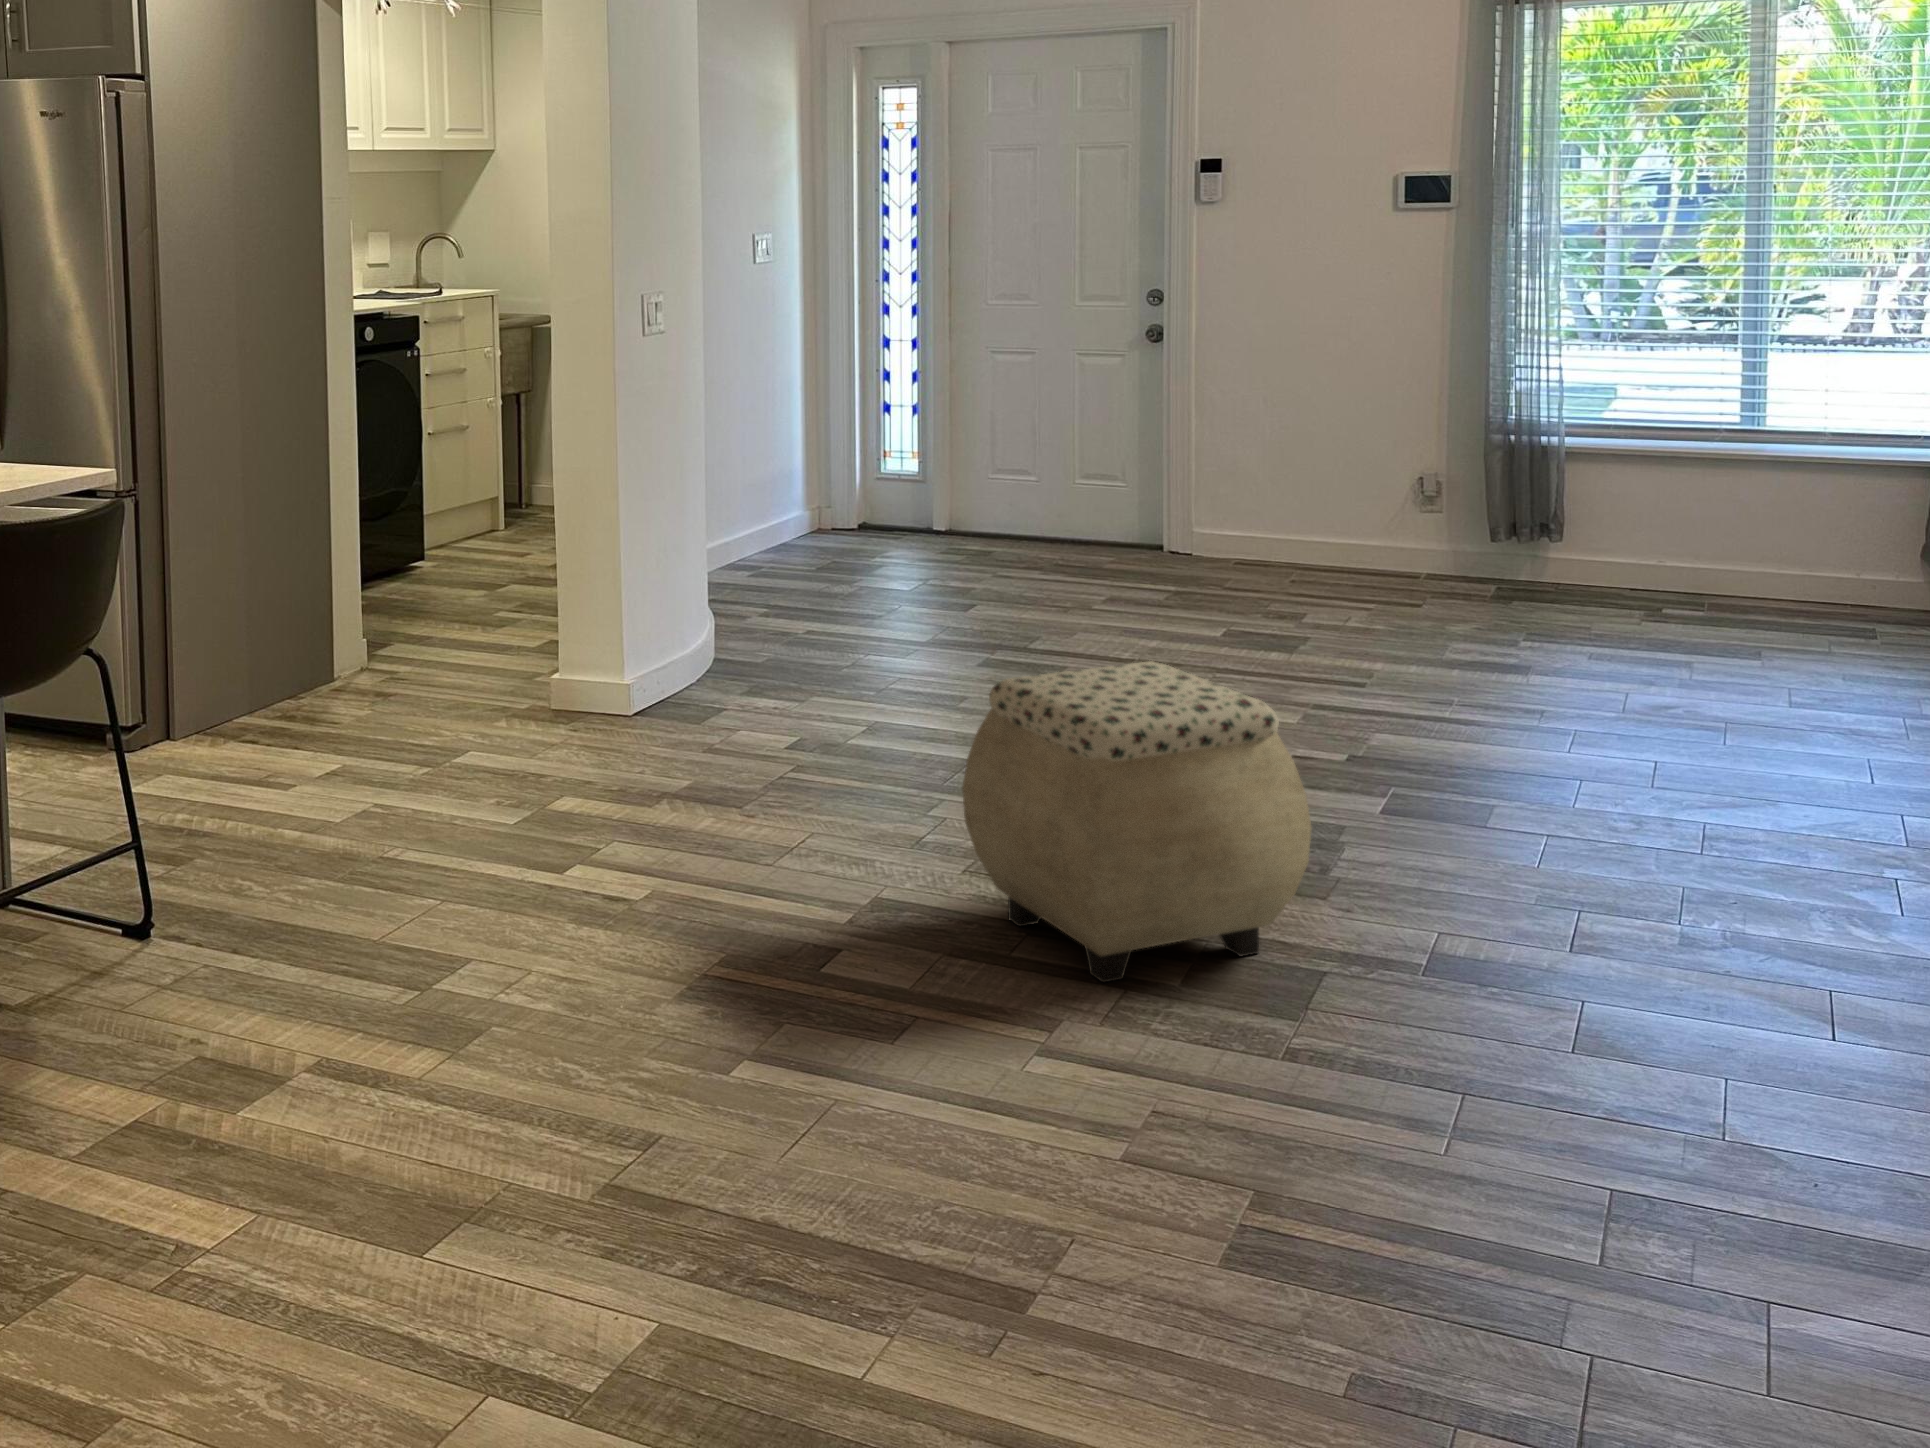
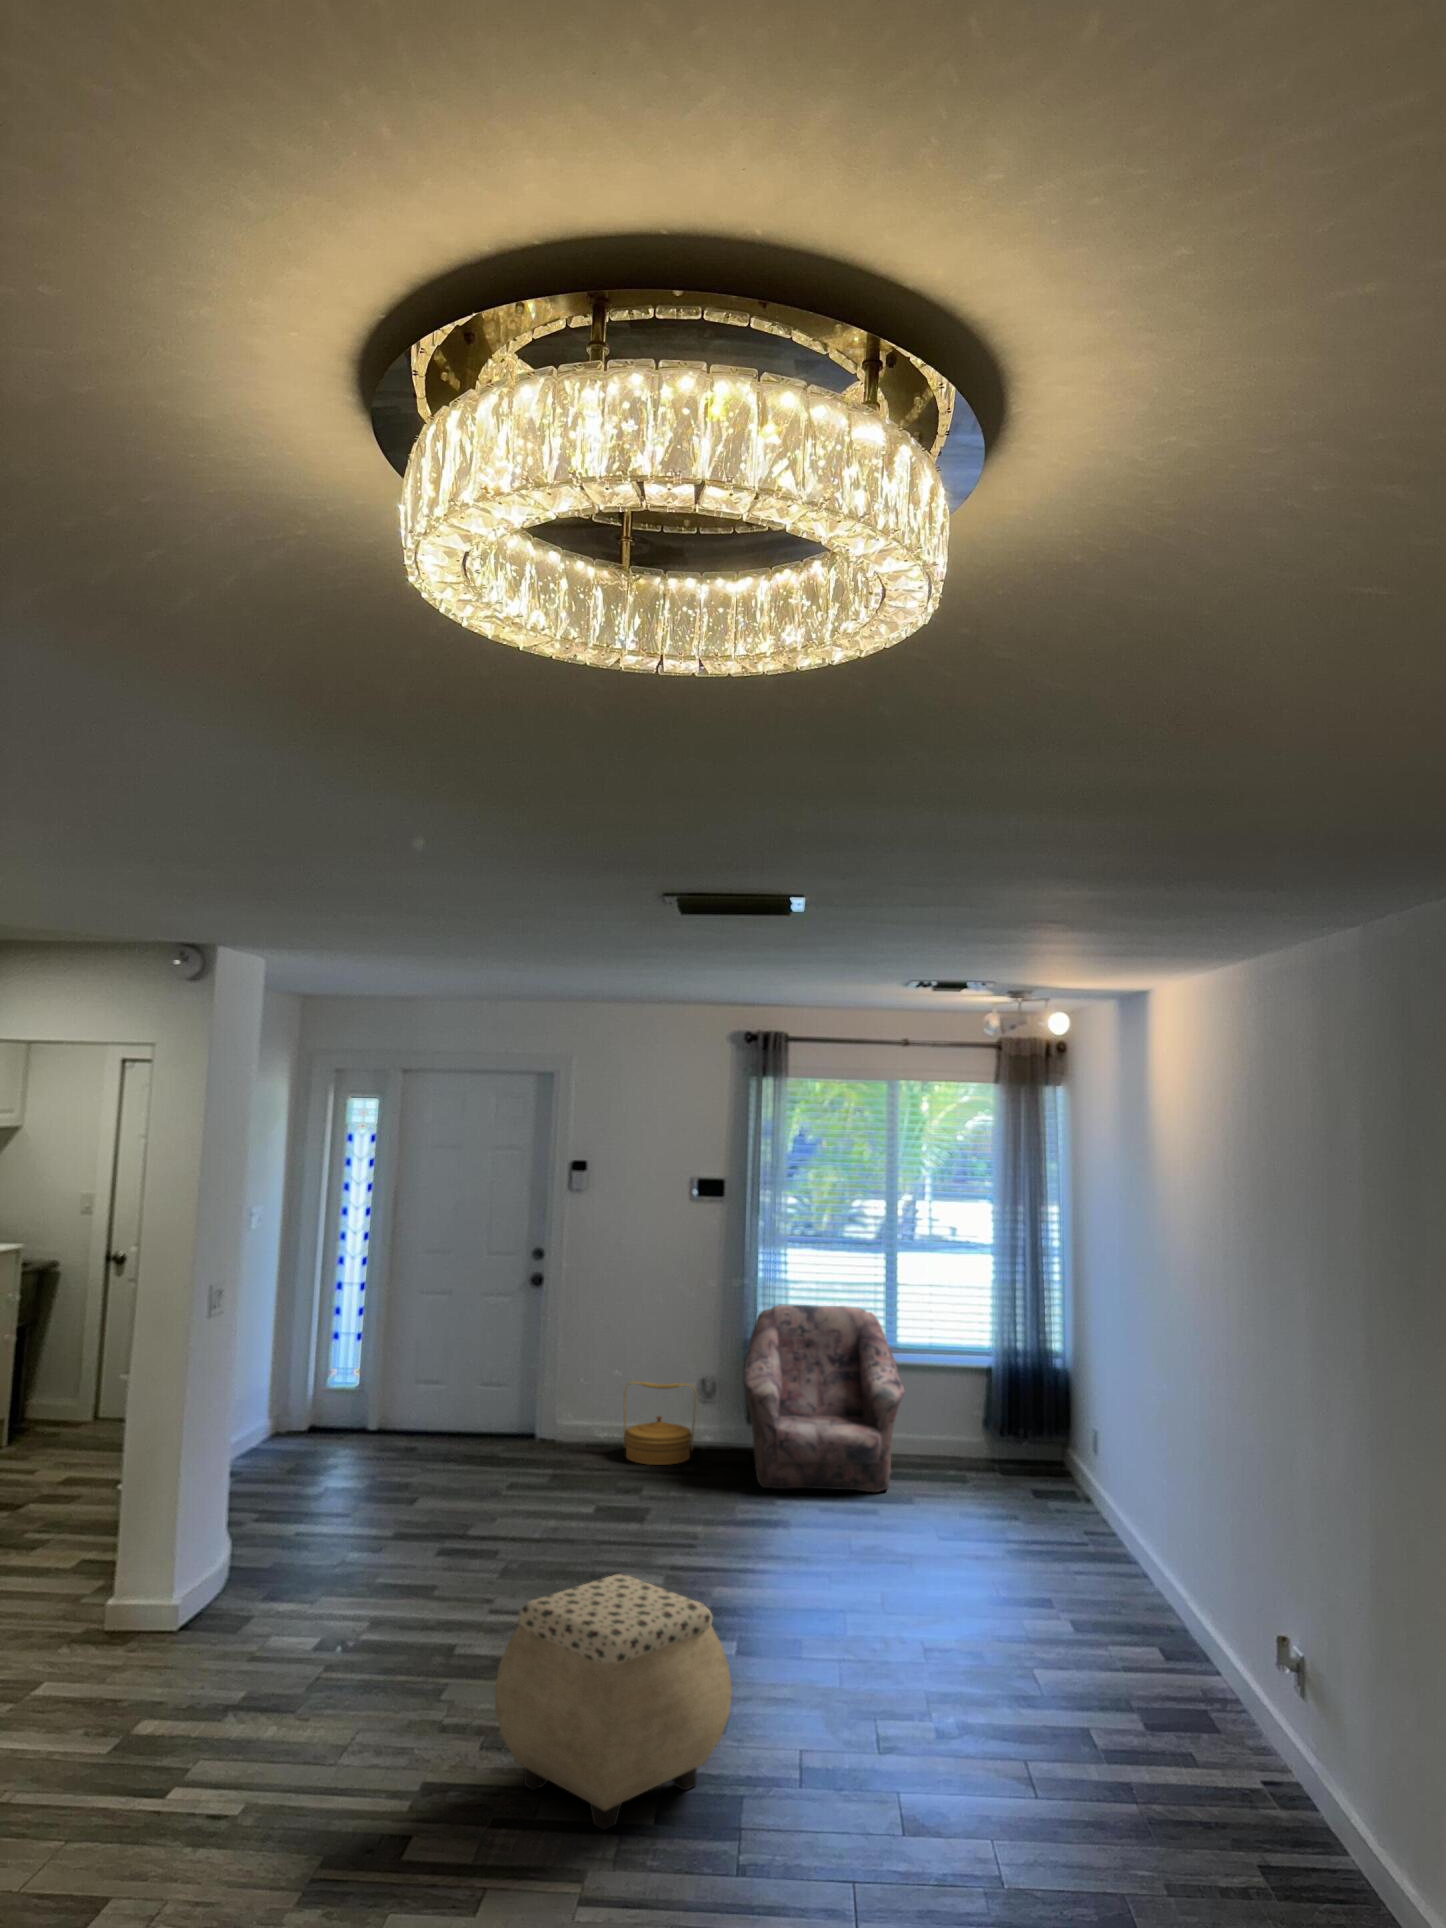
armchair: none [1468,362,1753,643] -> present [743,1304,905,1493]
woven basket: none [1286,473,1401,592] -> present [624,1381,697,1465]

